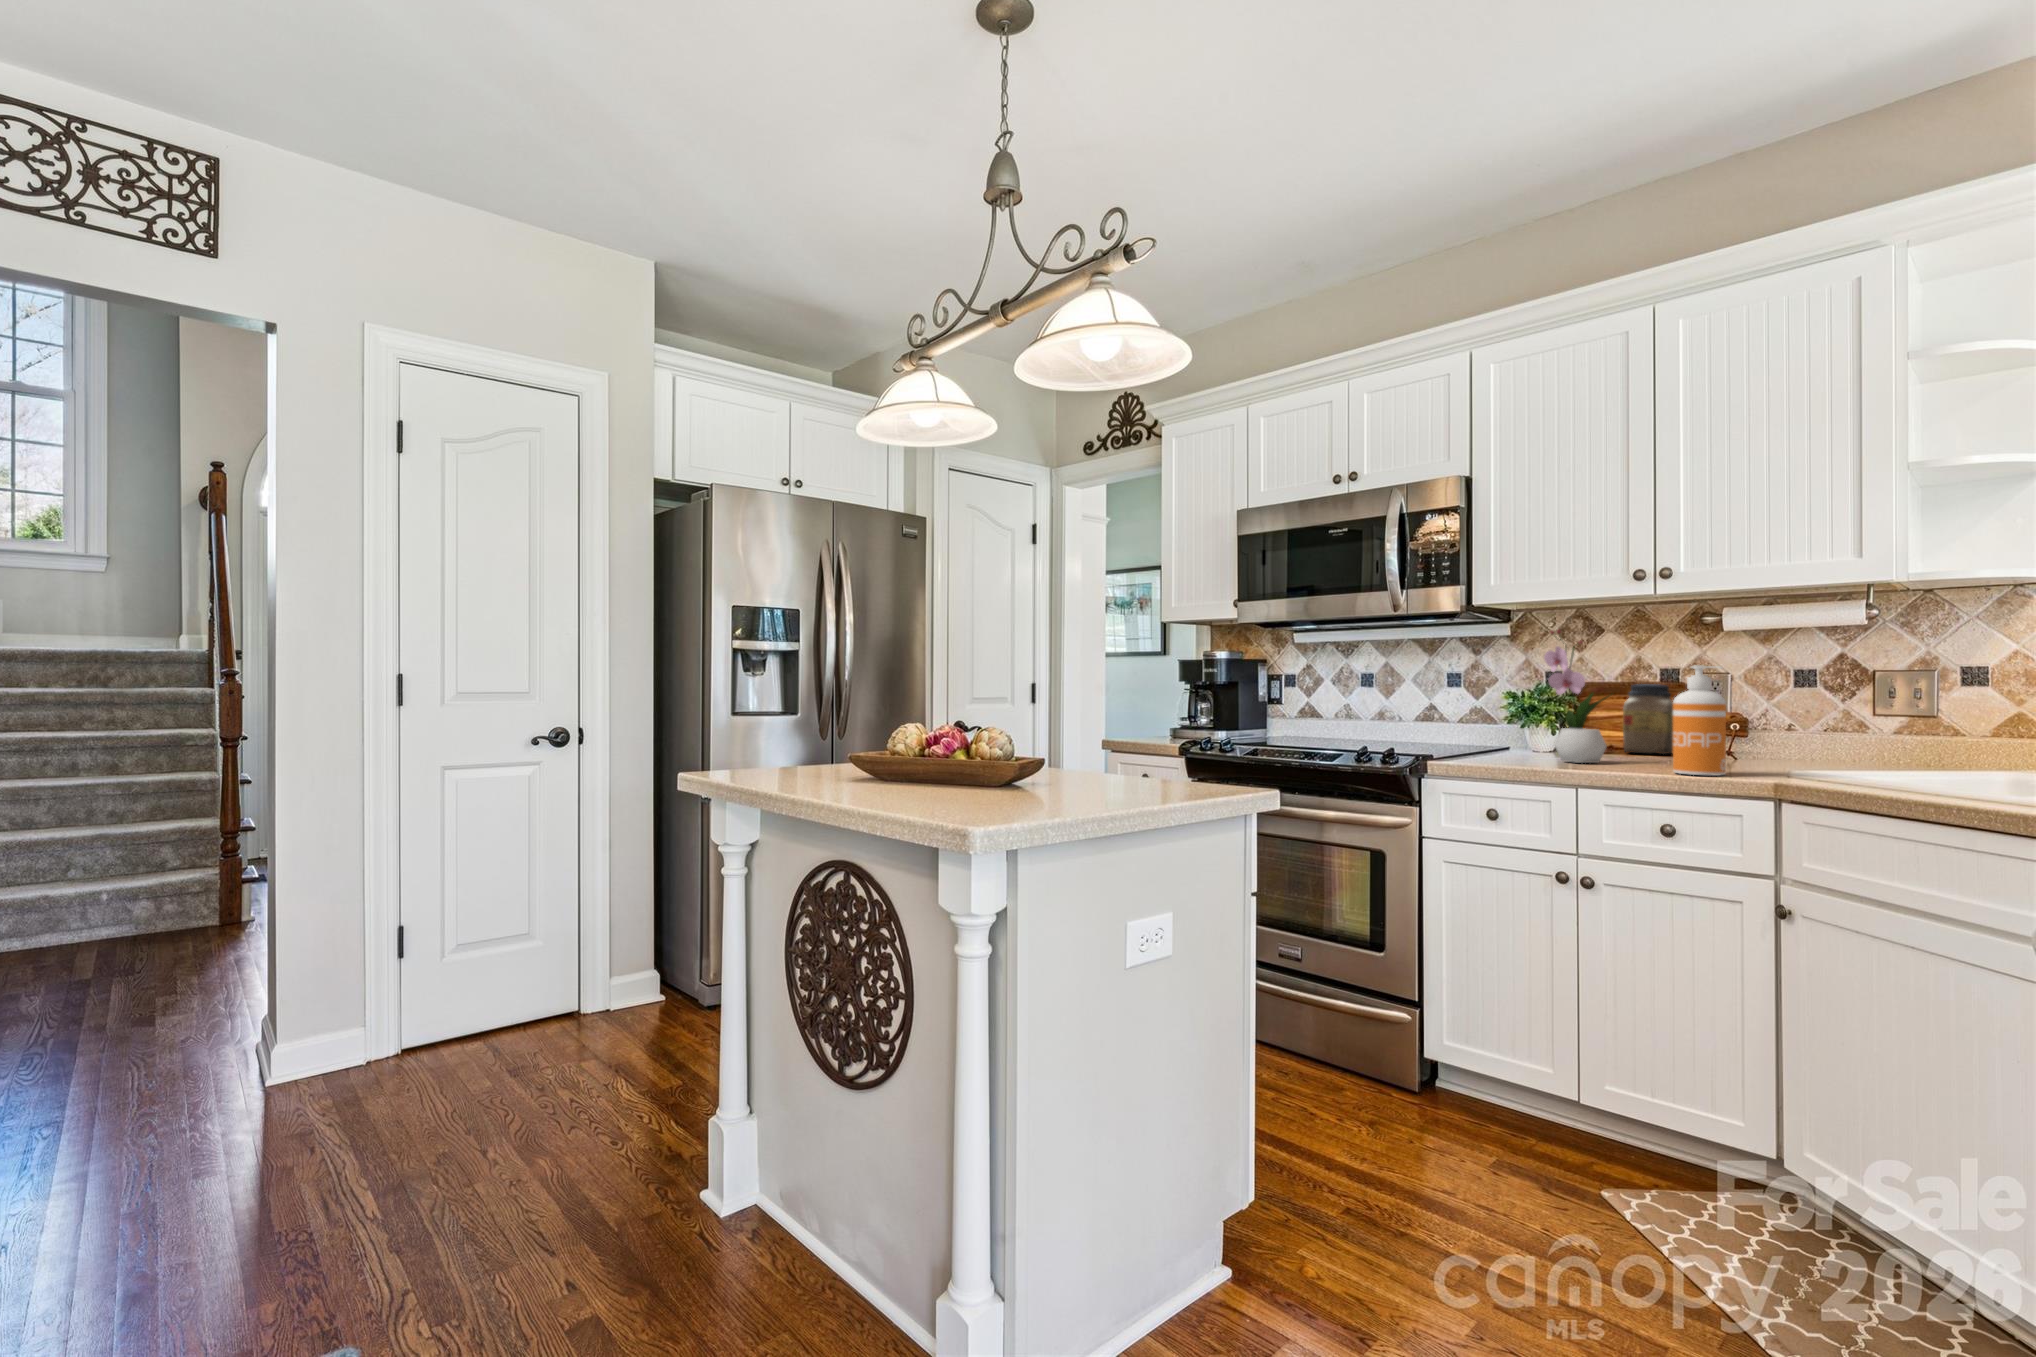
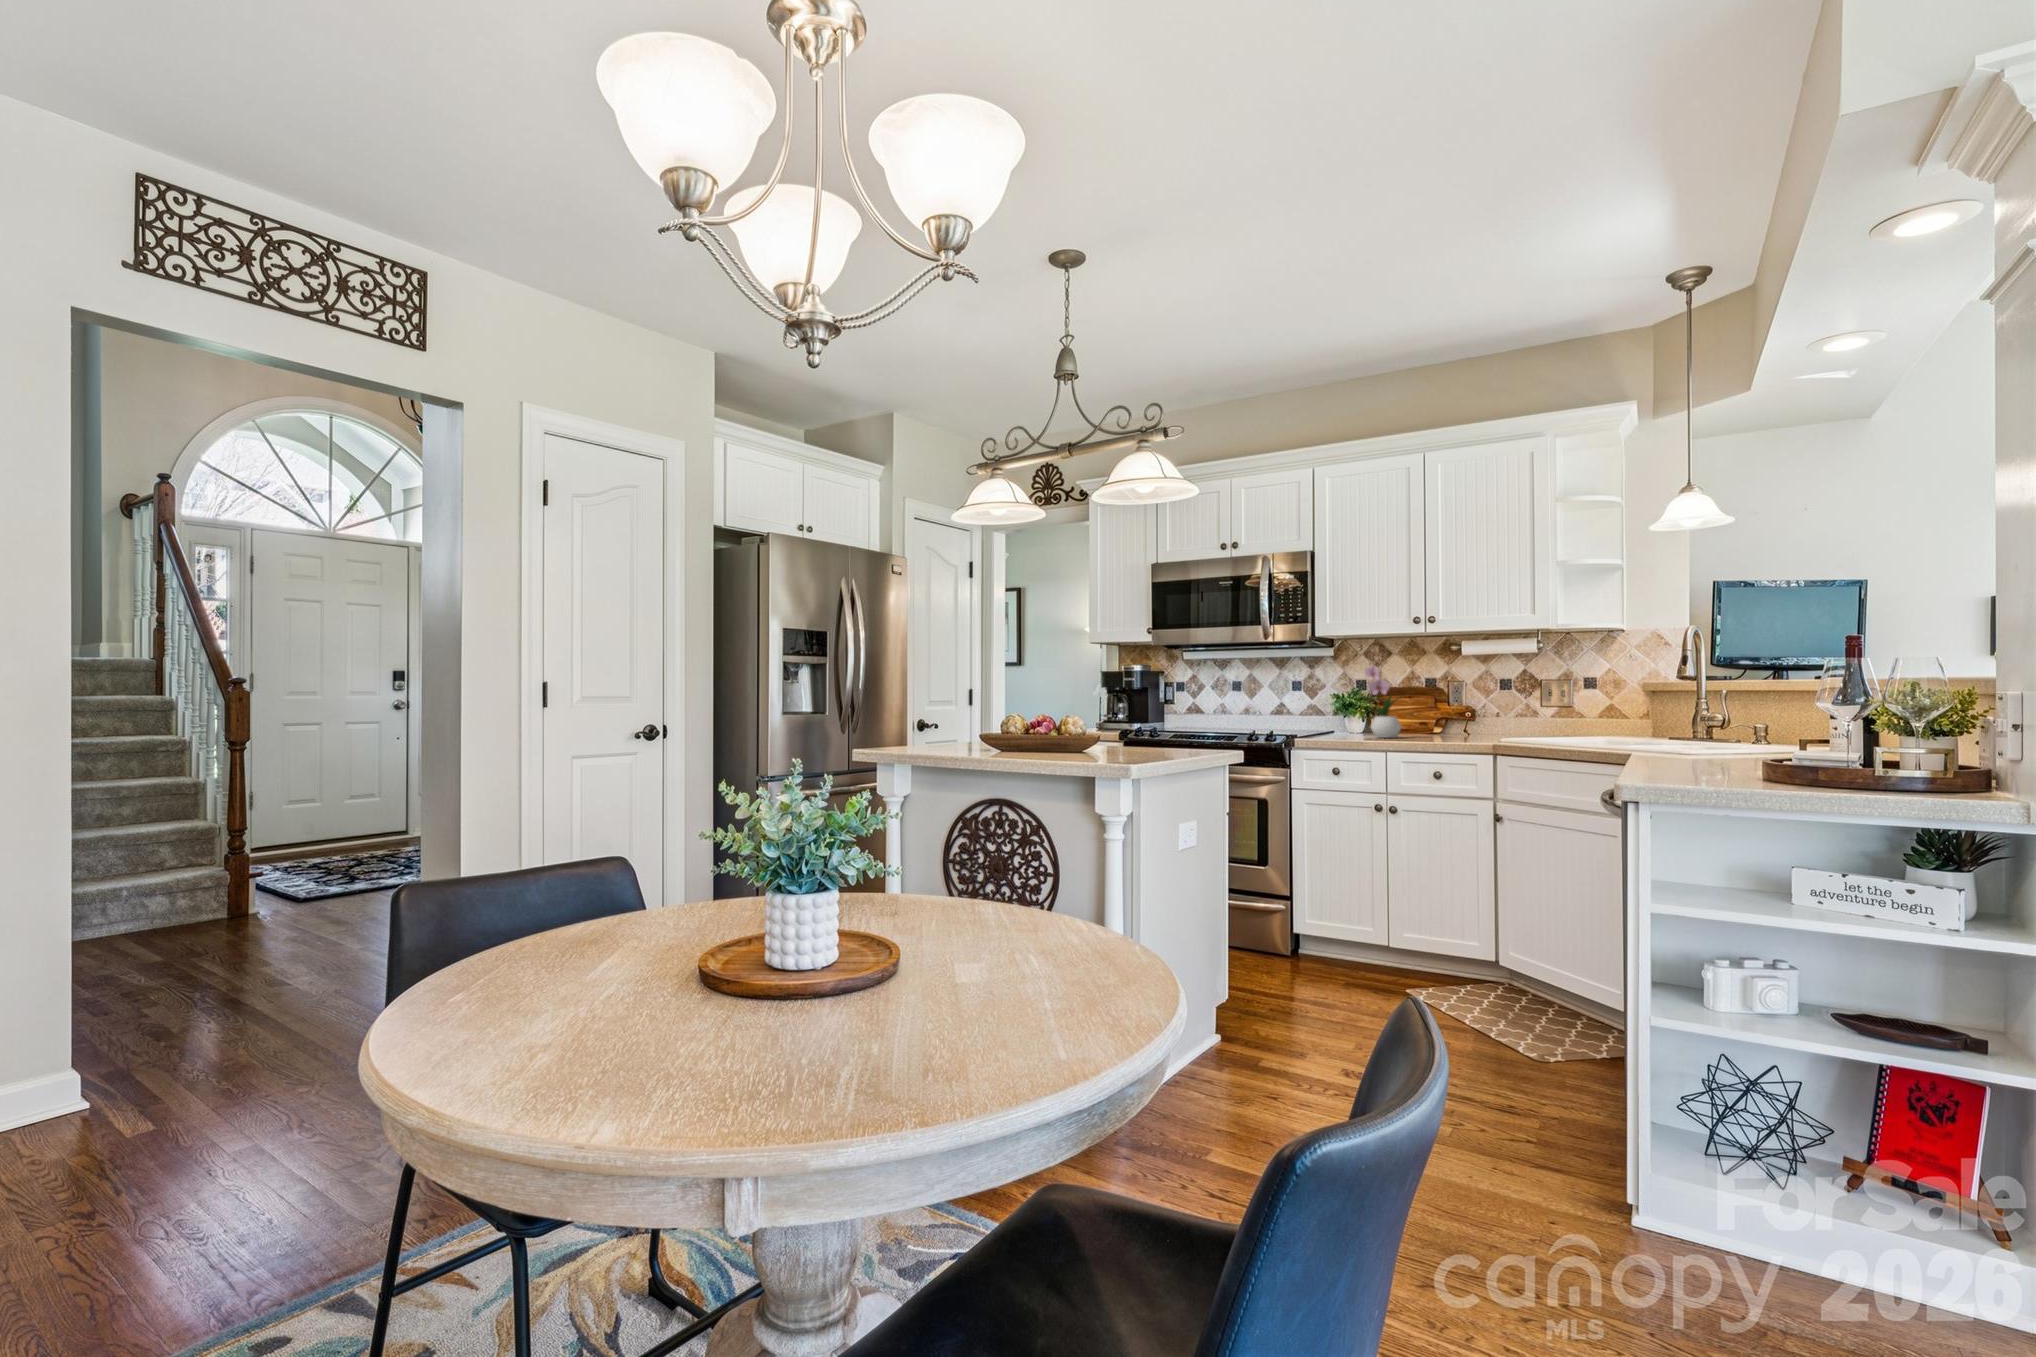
soap dispenser: present [1673,665,1726,776] -> none [1441,677,1470,742]
jar: present [1623,684,1673,754] -> none [1405,689,1435,733]

